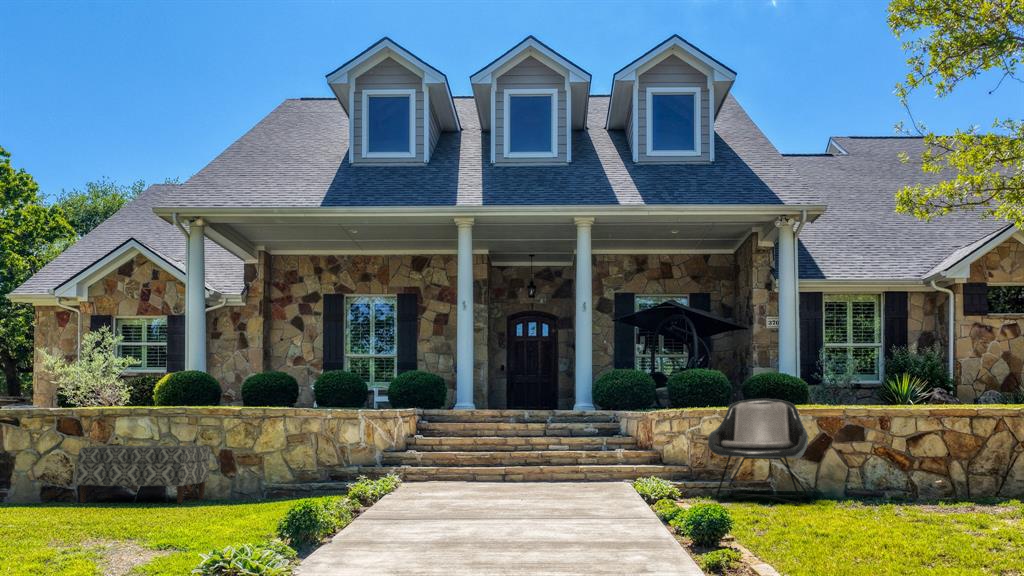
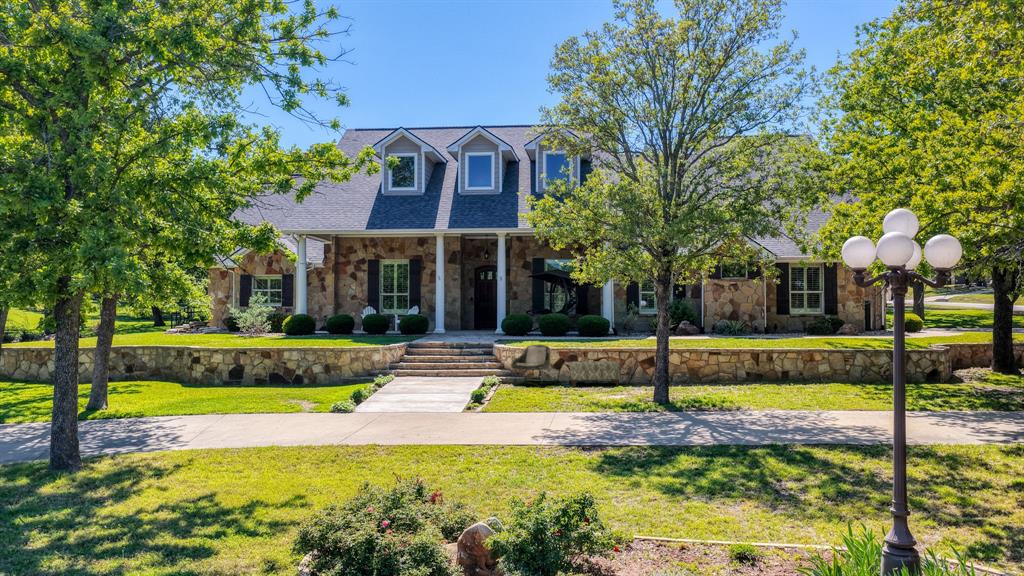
bench: present [76,445,210,503] -> present [570,361,620,386]

